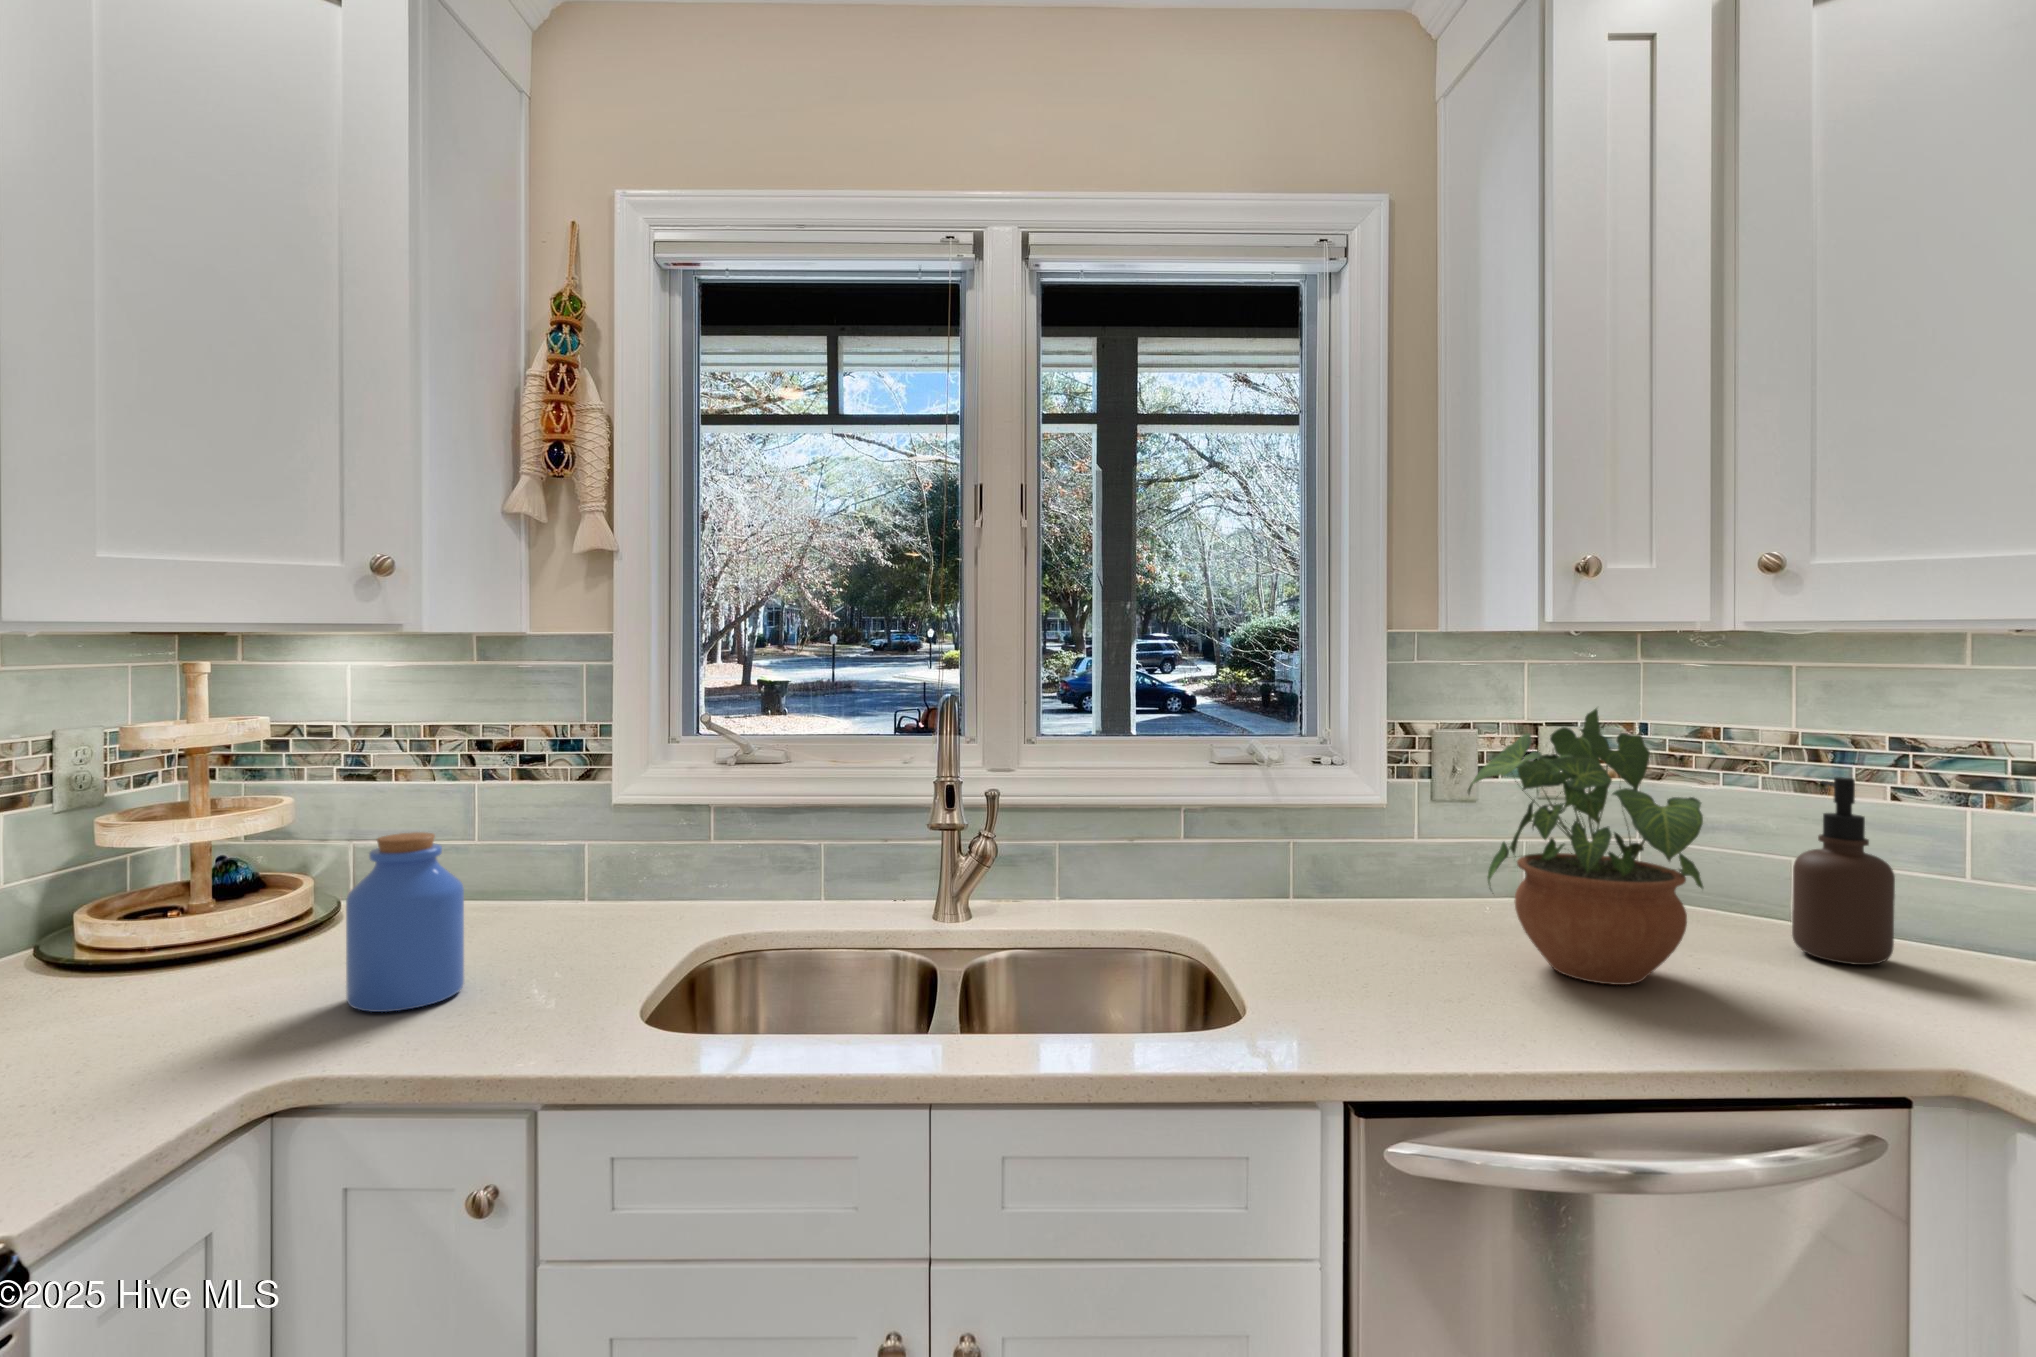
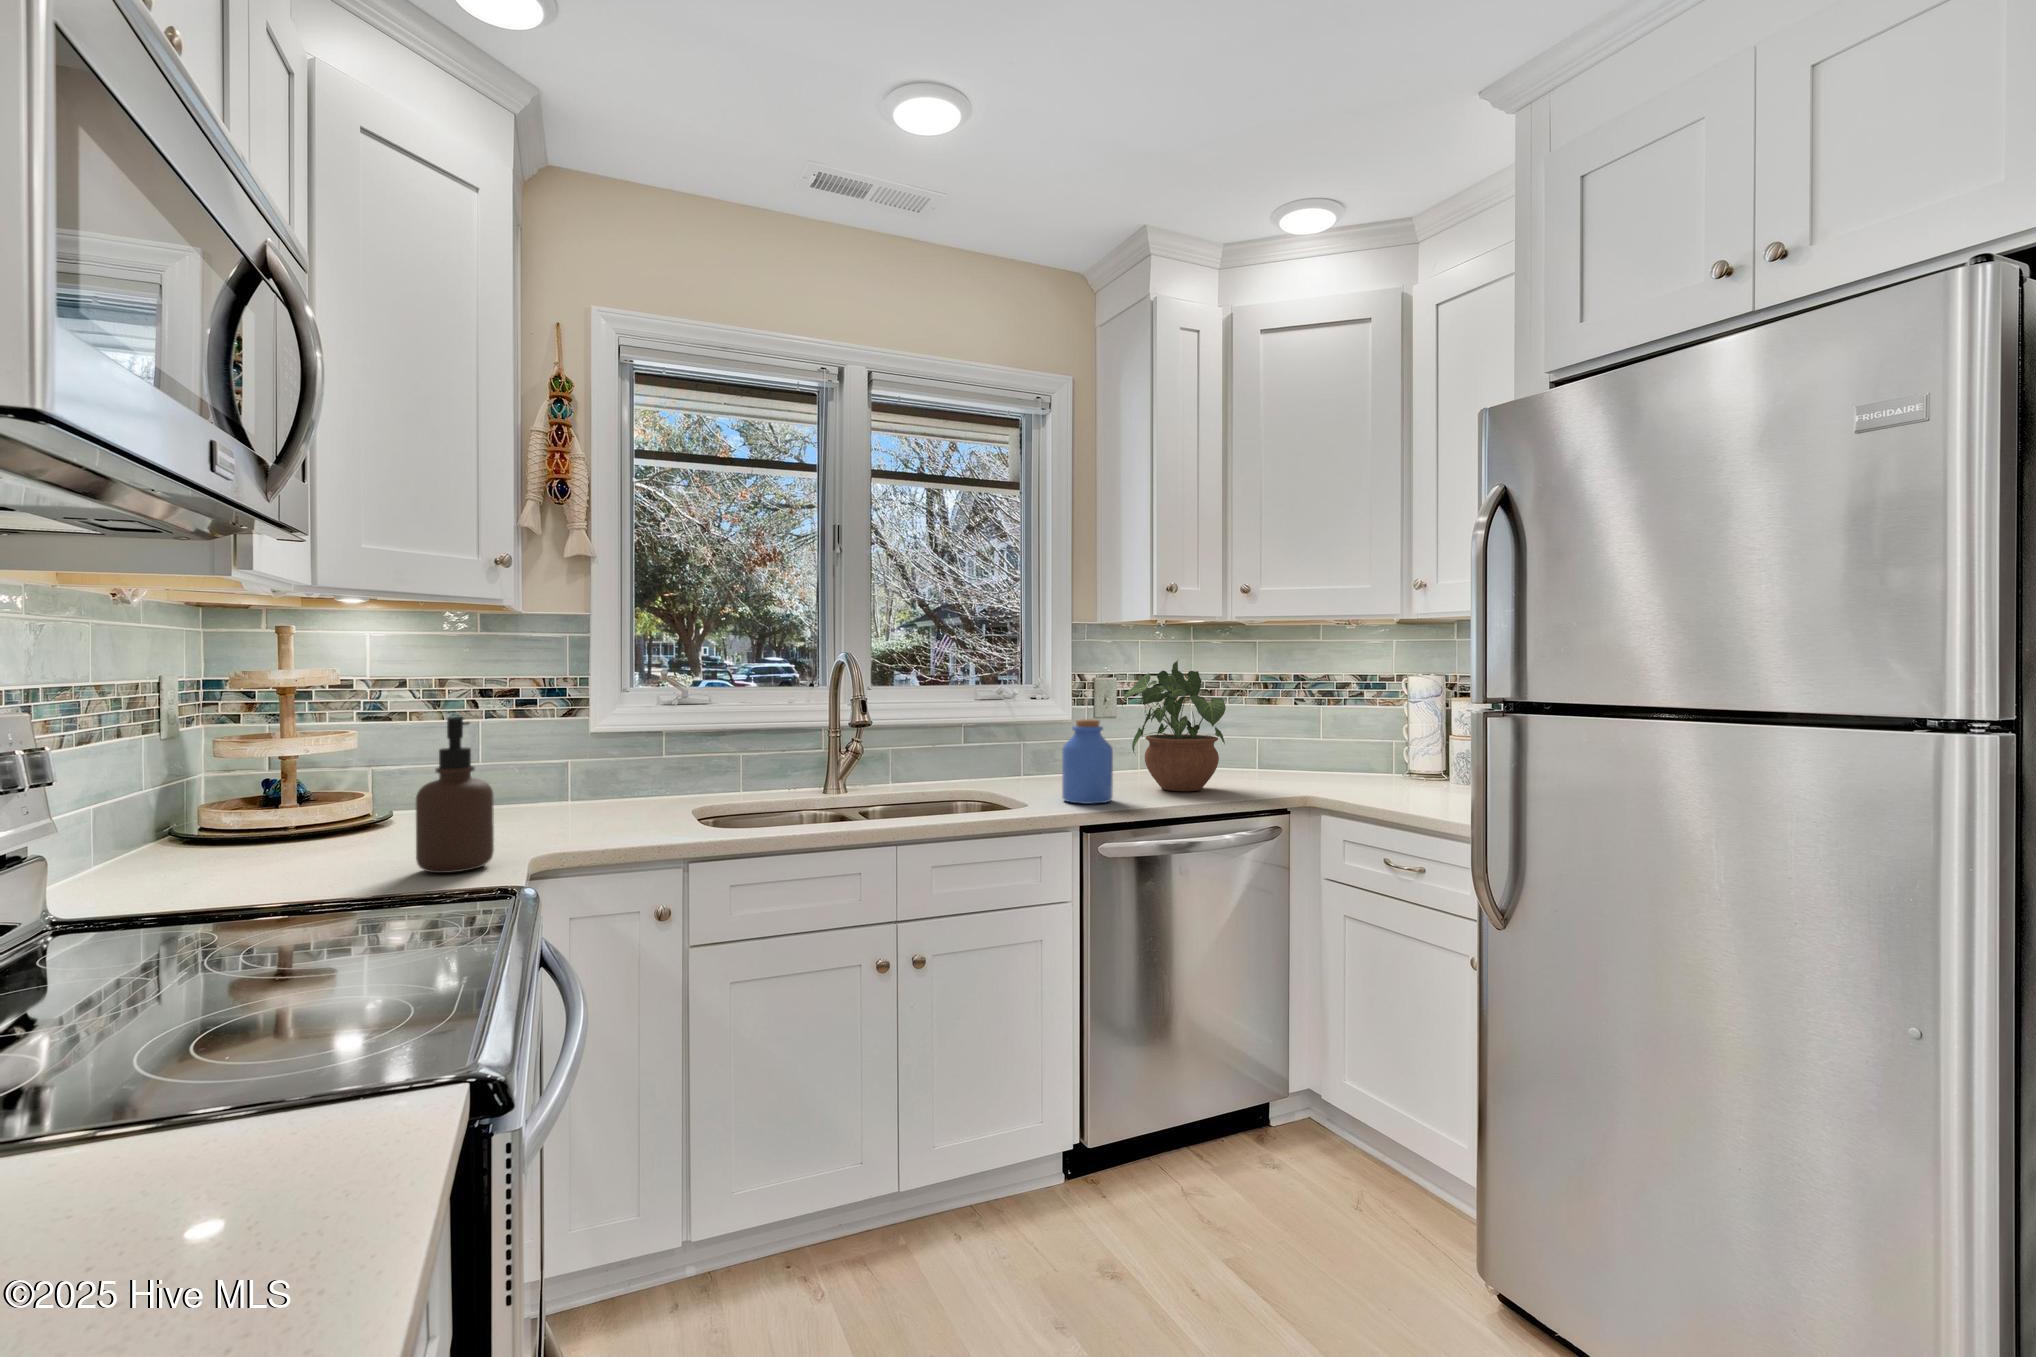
soap dispenser: present [1792,777,1895,965] -> present [416,717,494,873]
jar: present [346,832,464,1012] -> present [1062,719,1113,804]

